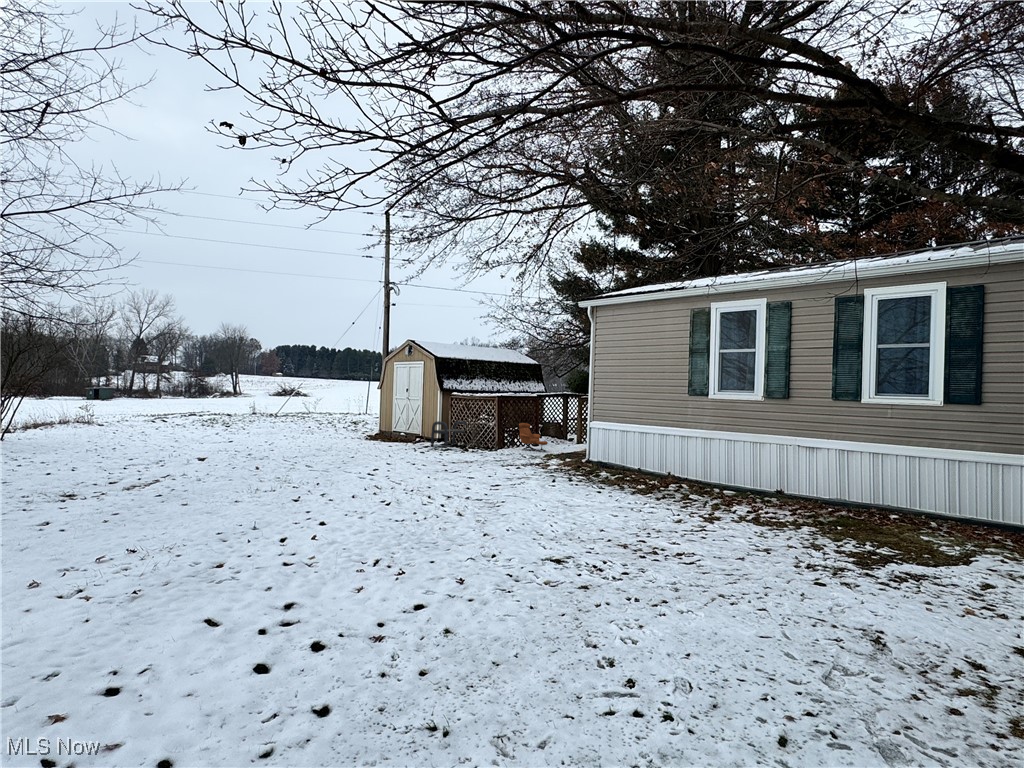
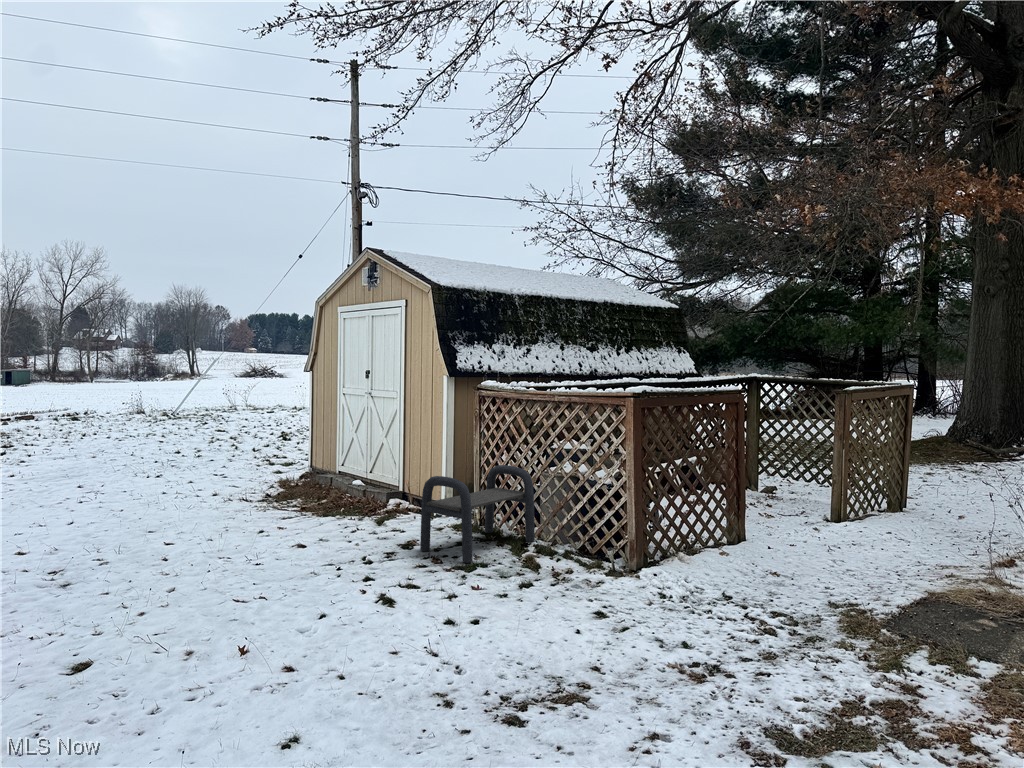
lounge chair: present [519,423,548,452] -> none [692,472,806,581]

